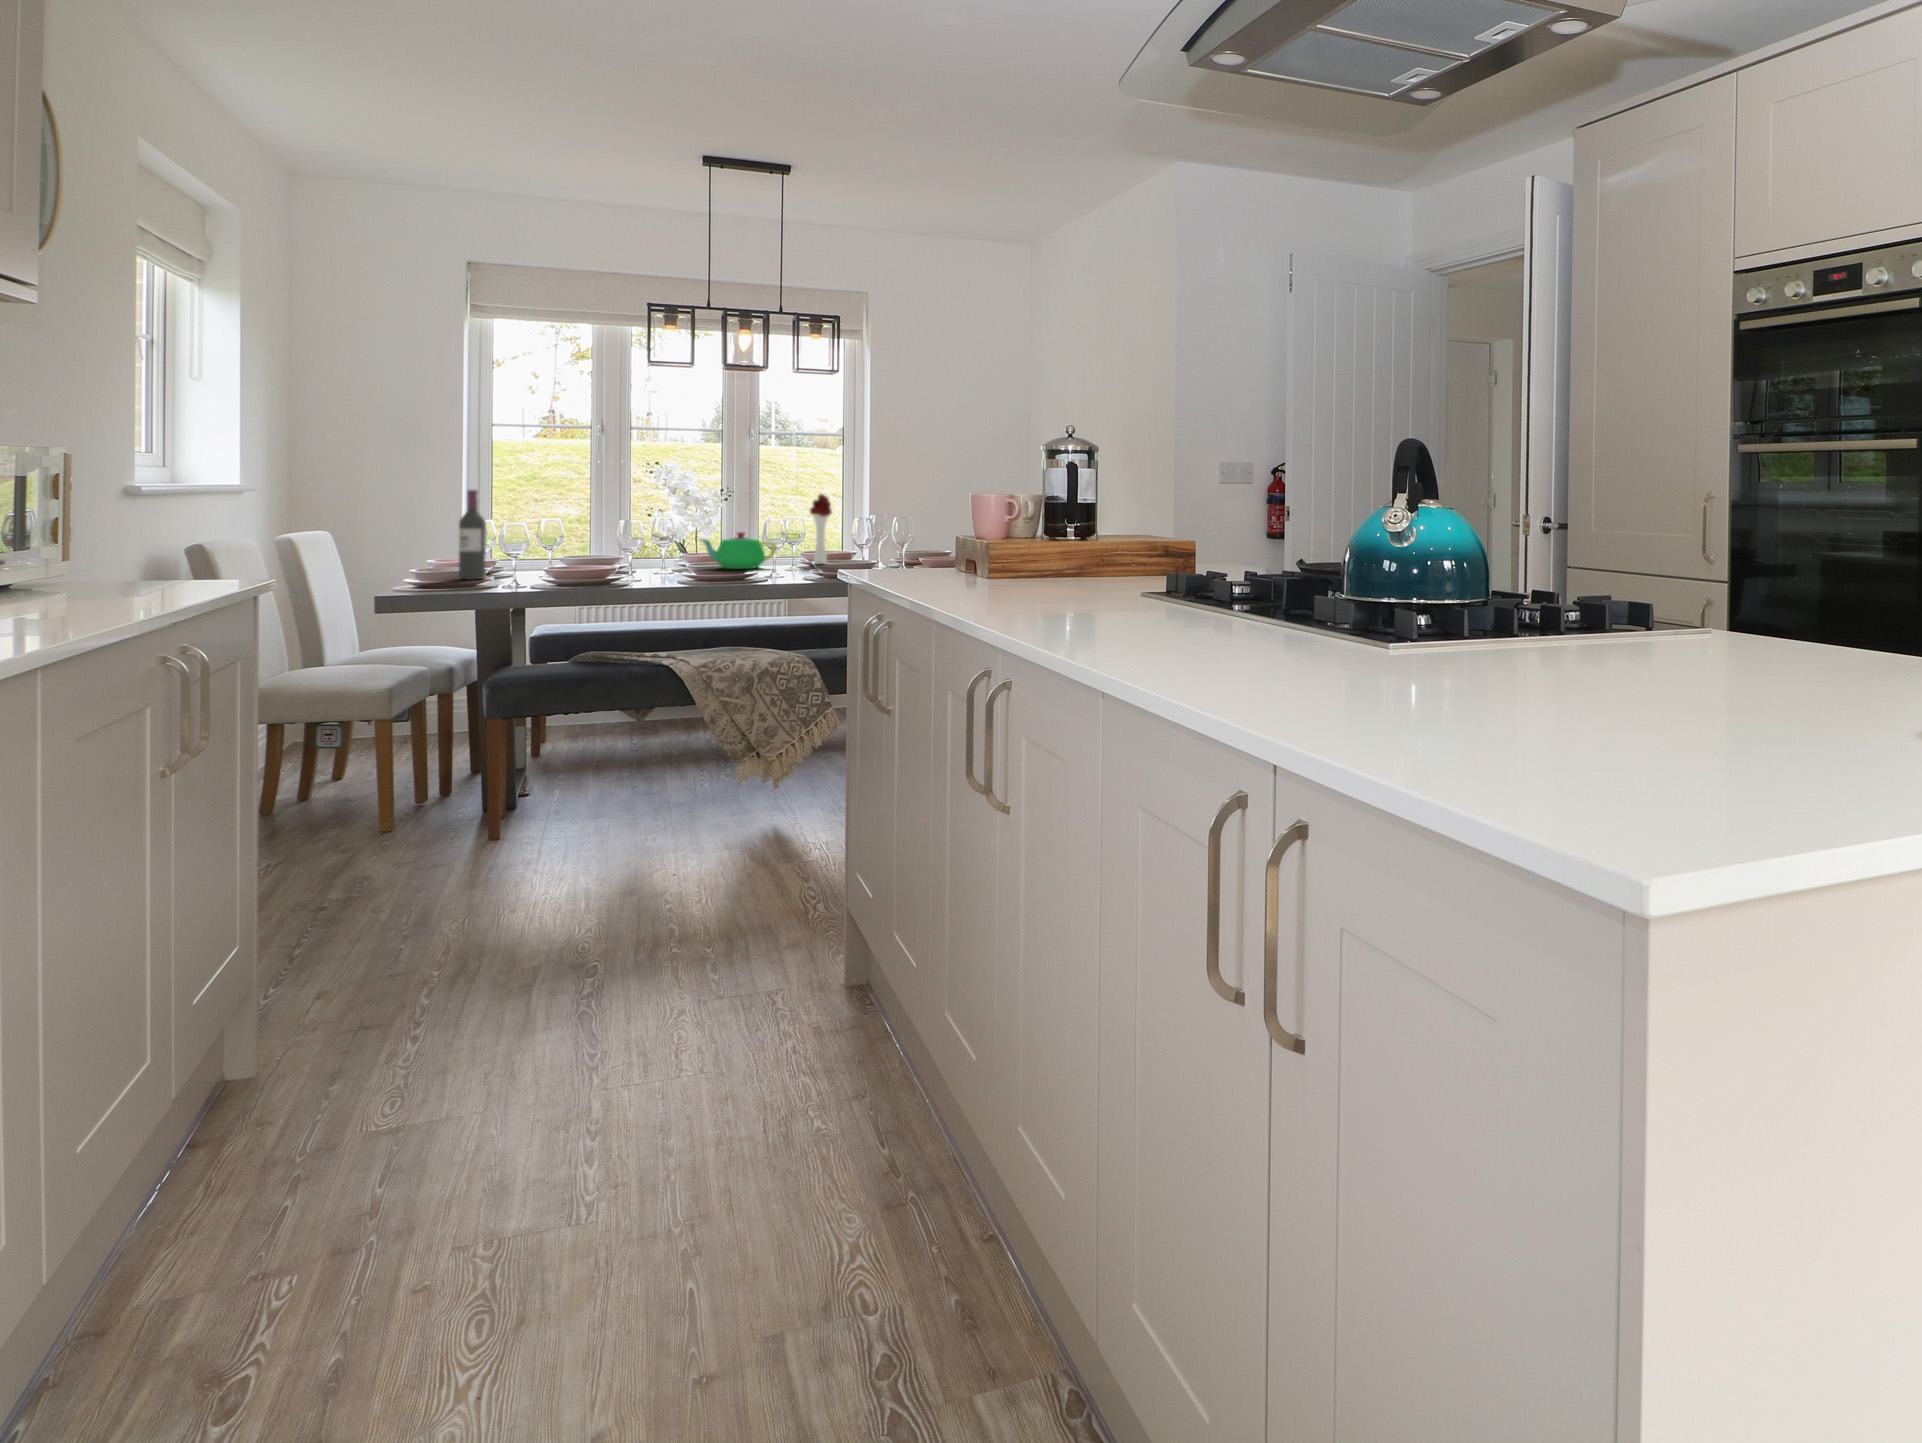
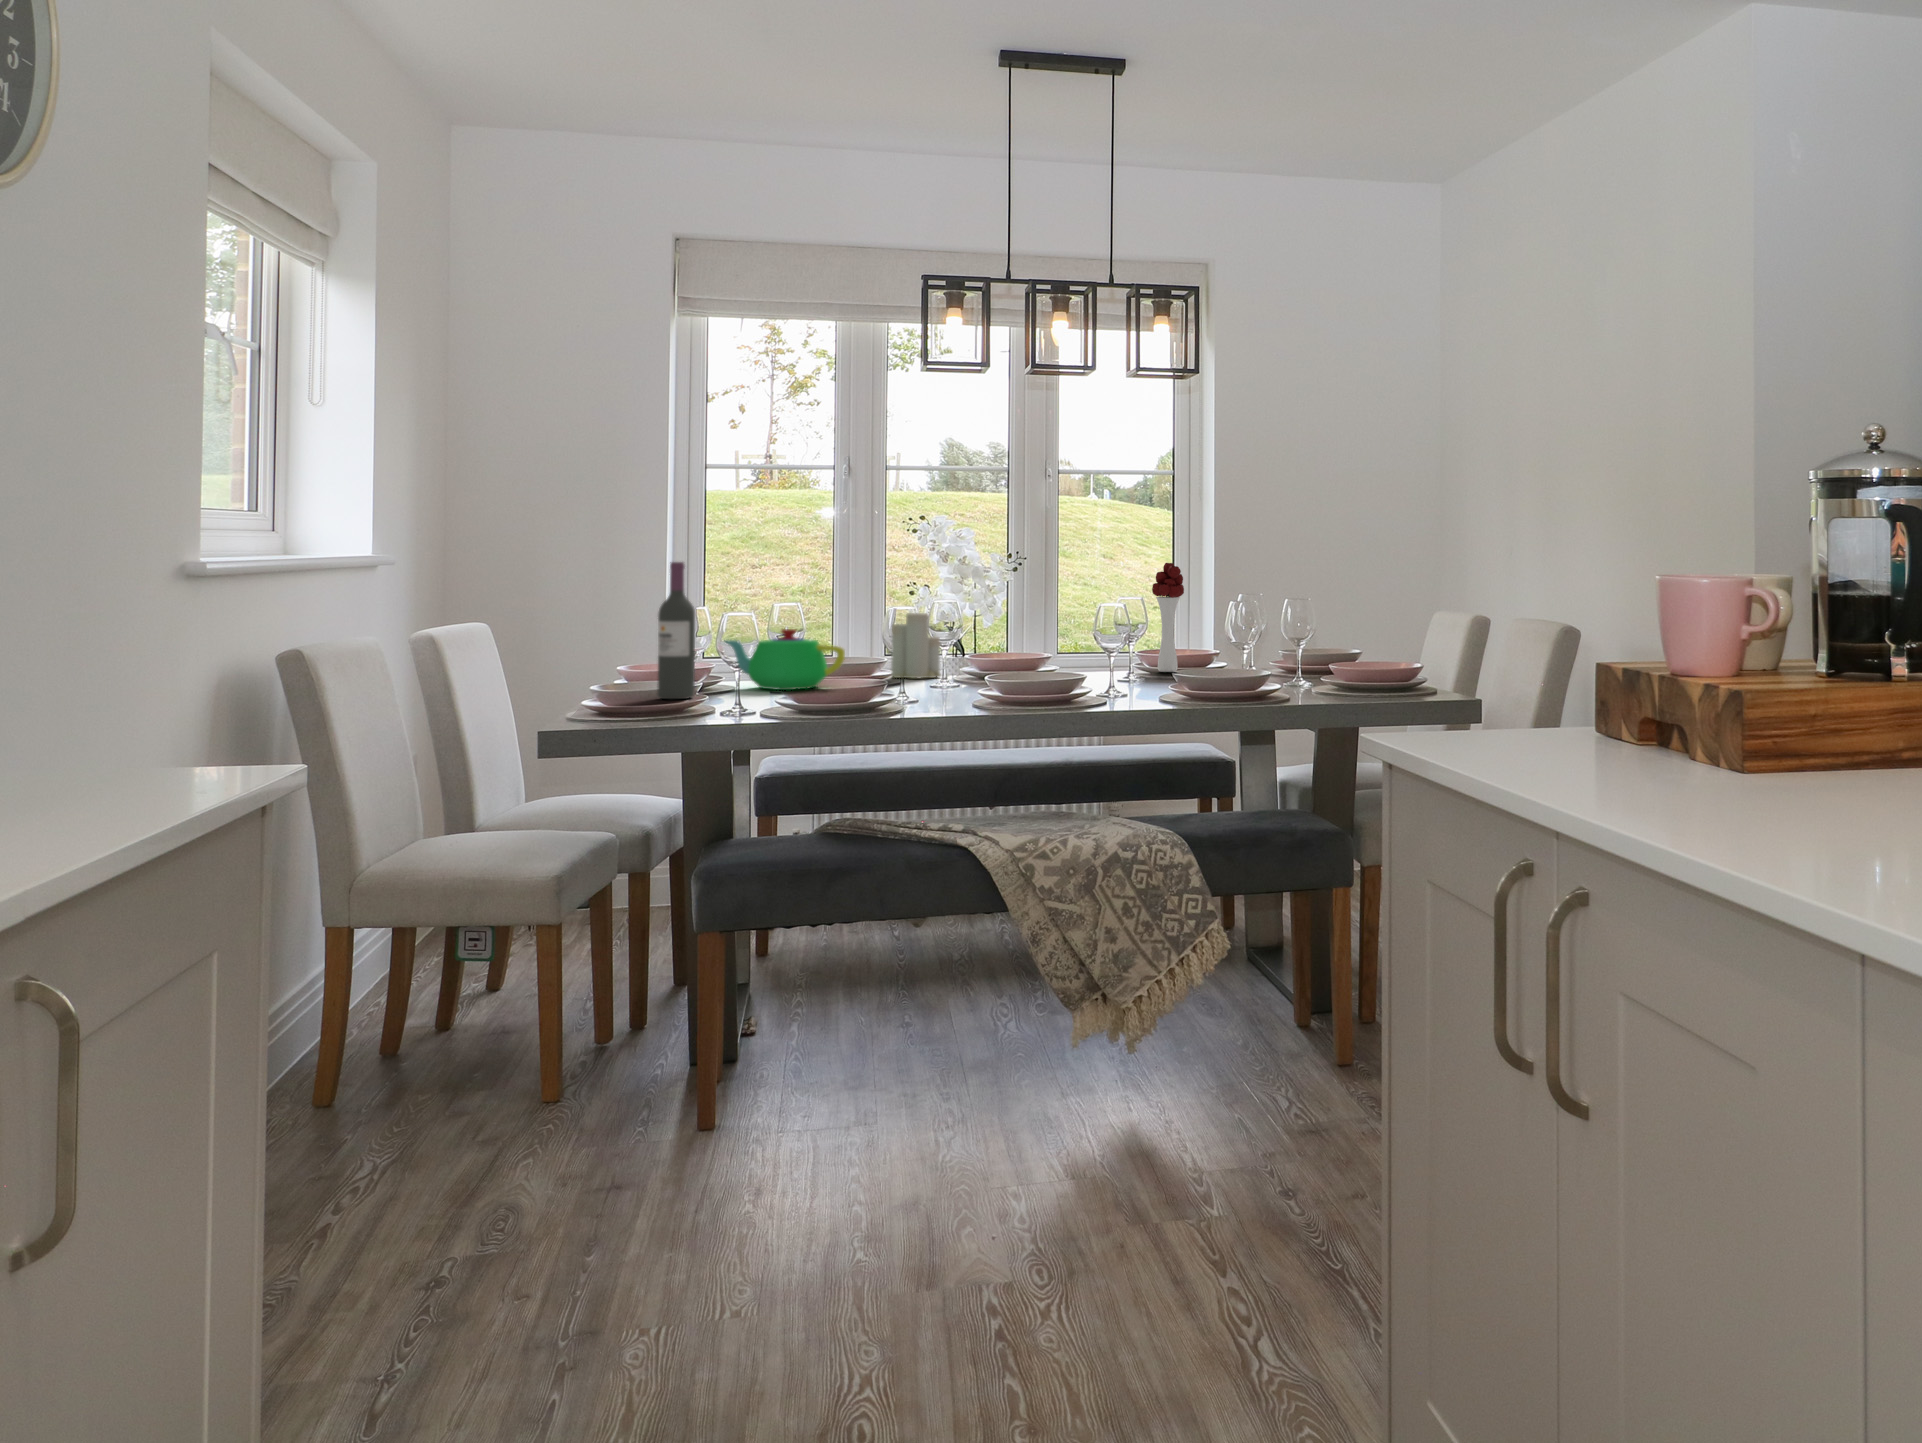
candle: none [628,520,663,568] -> present [891,613,941,678]
teapot: present [701,532,777,569] -> present [725,629,845,690]

